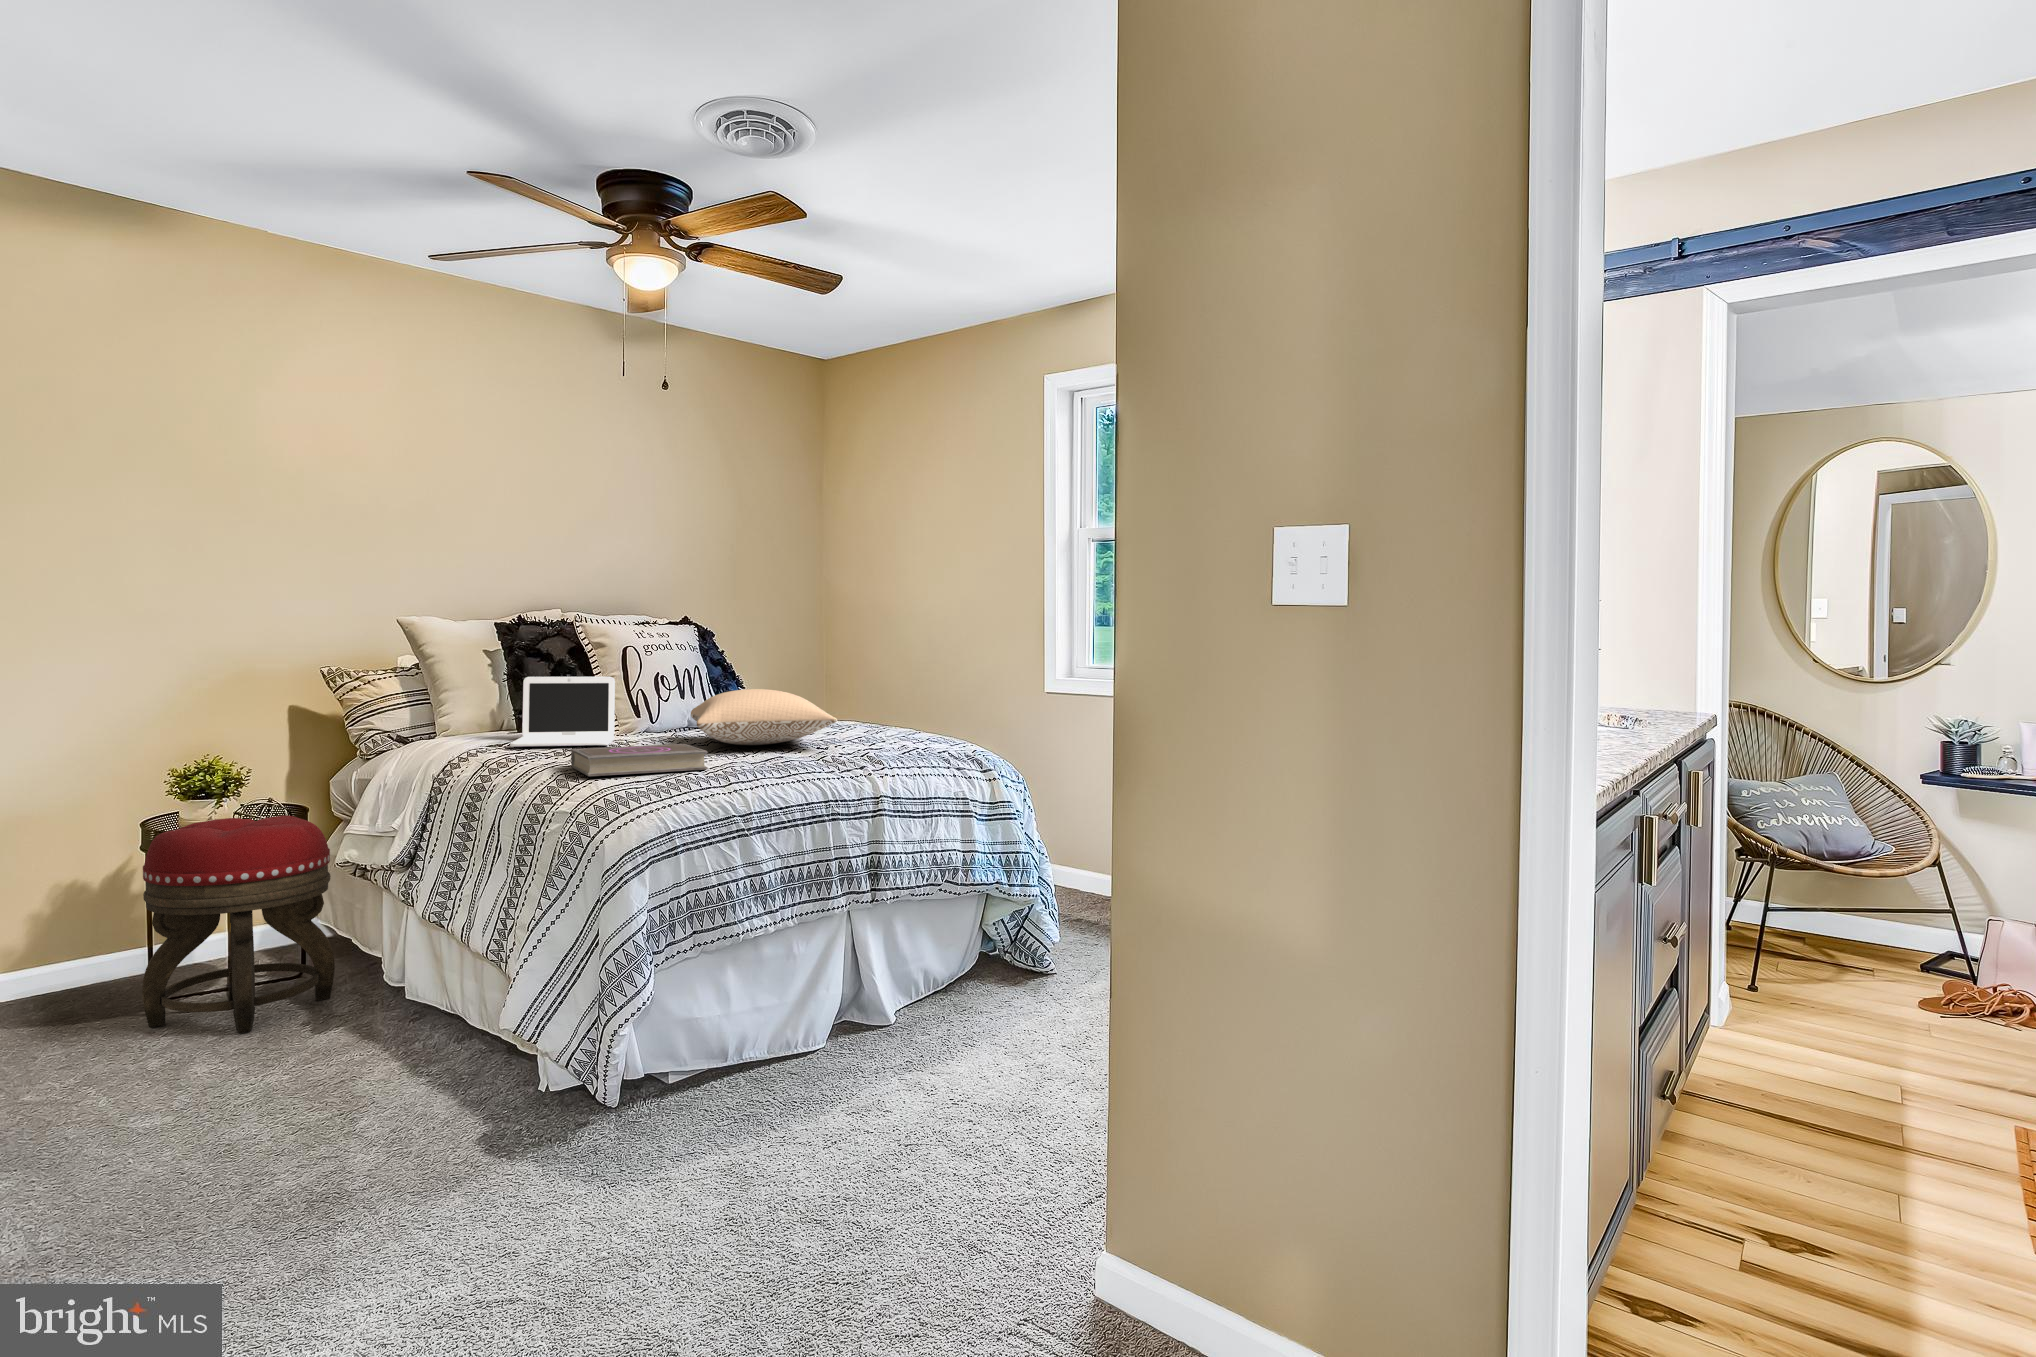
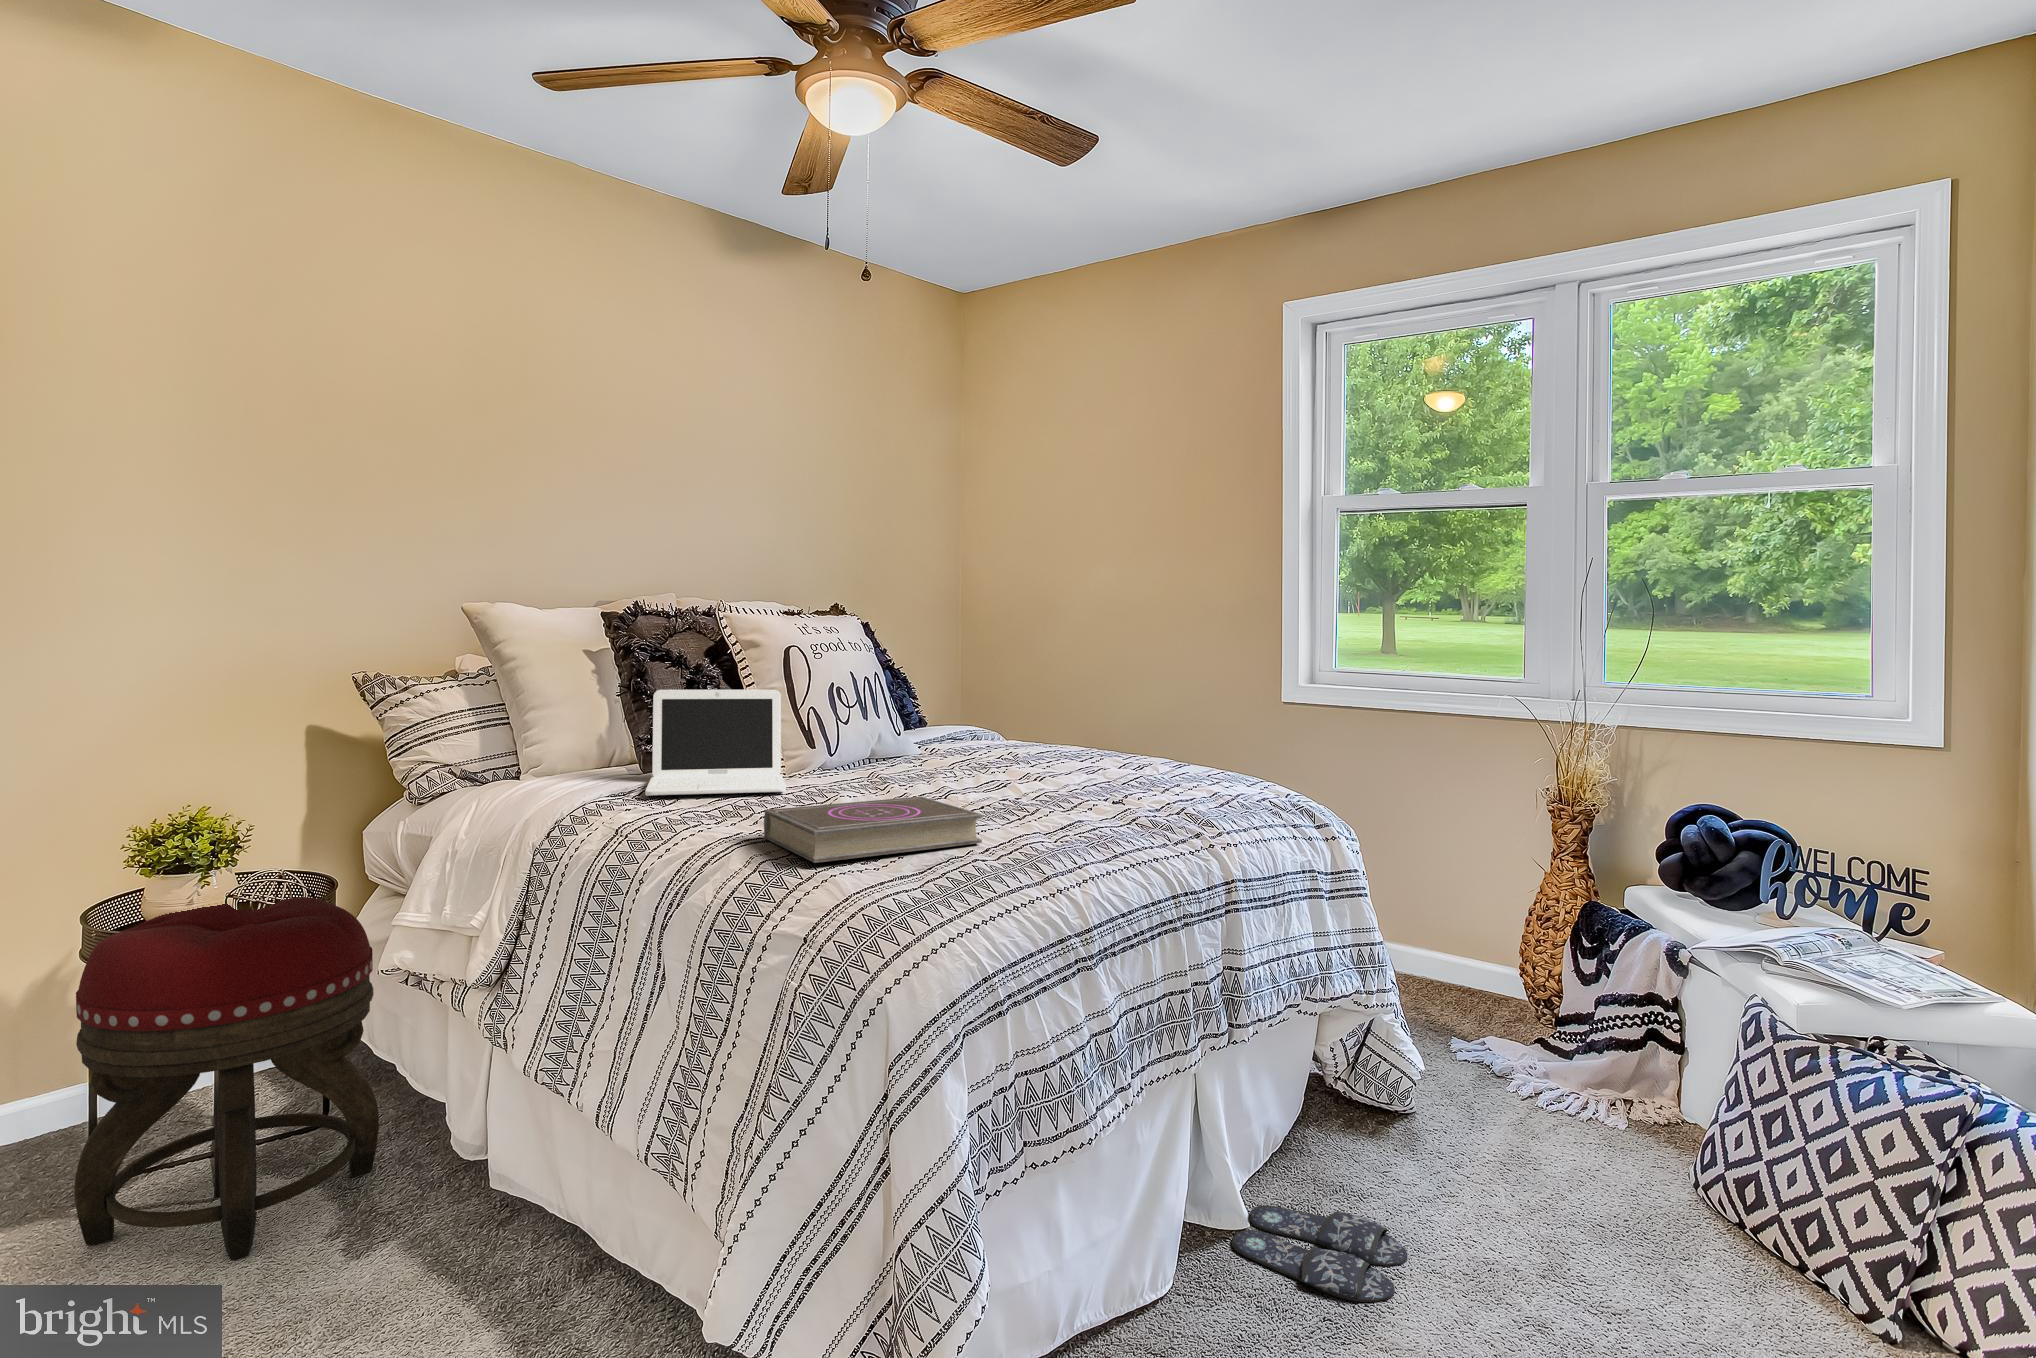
pillow: present [691,689,837,745] -> none [889,711,1128,791]
slippers: none [876,1015,987,1053] -> present [1232,1205,1407,1302]

